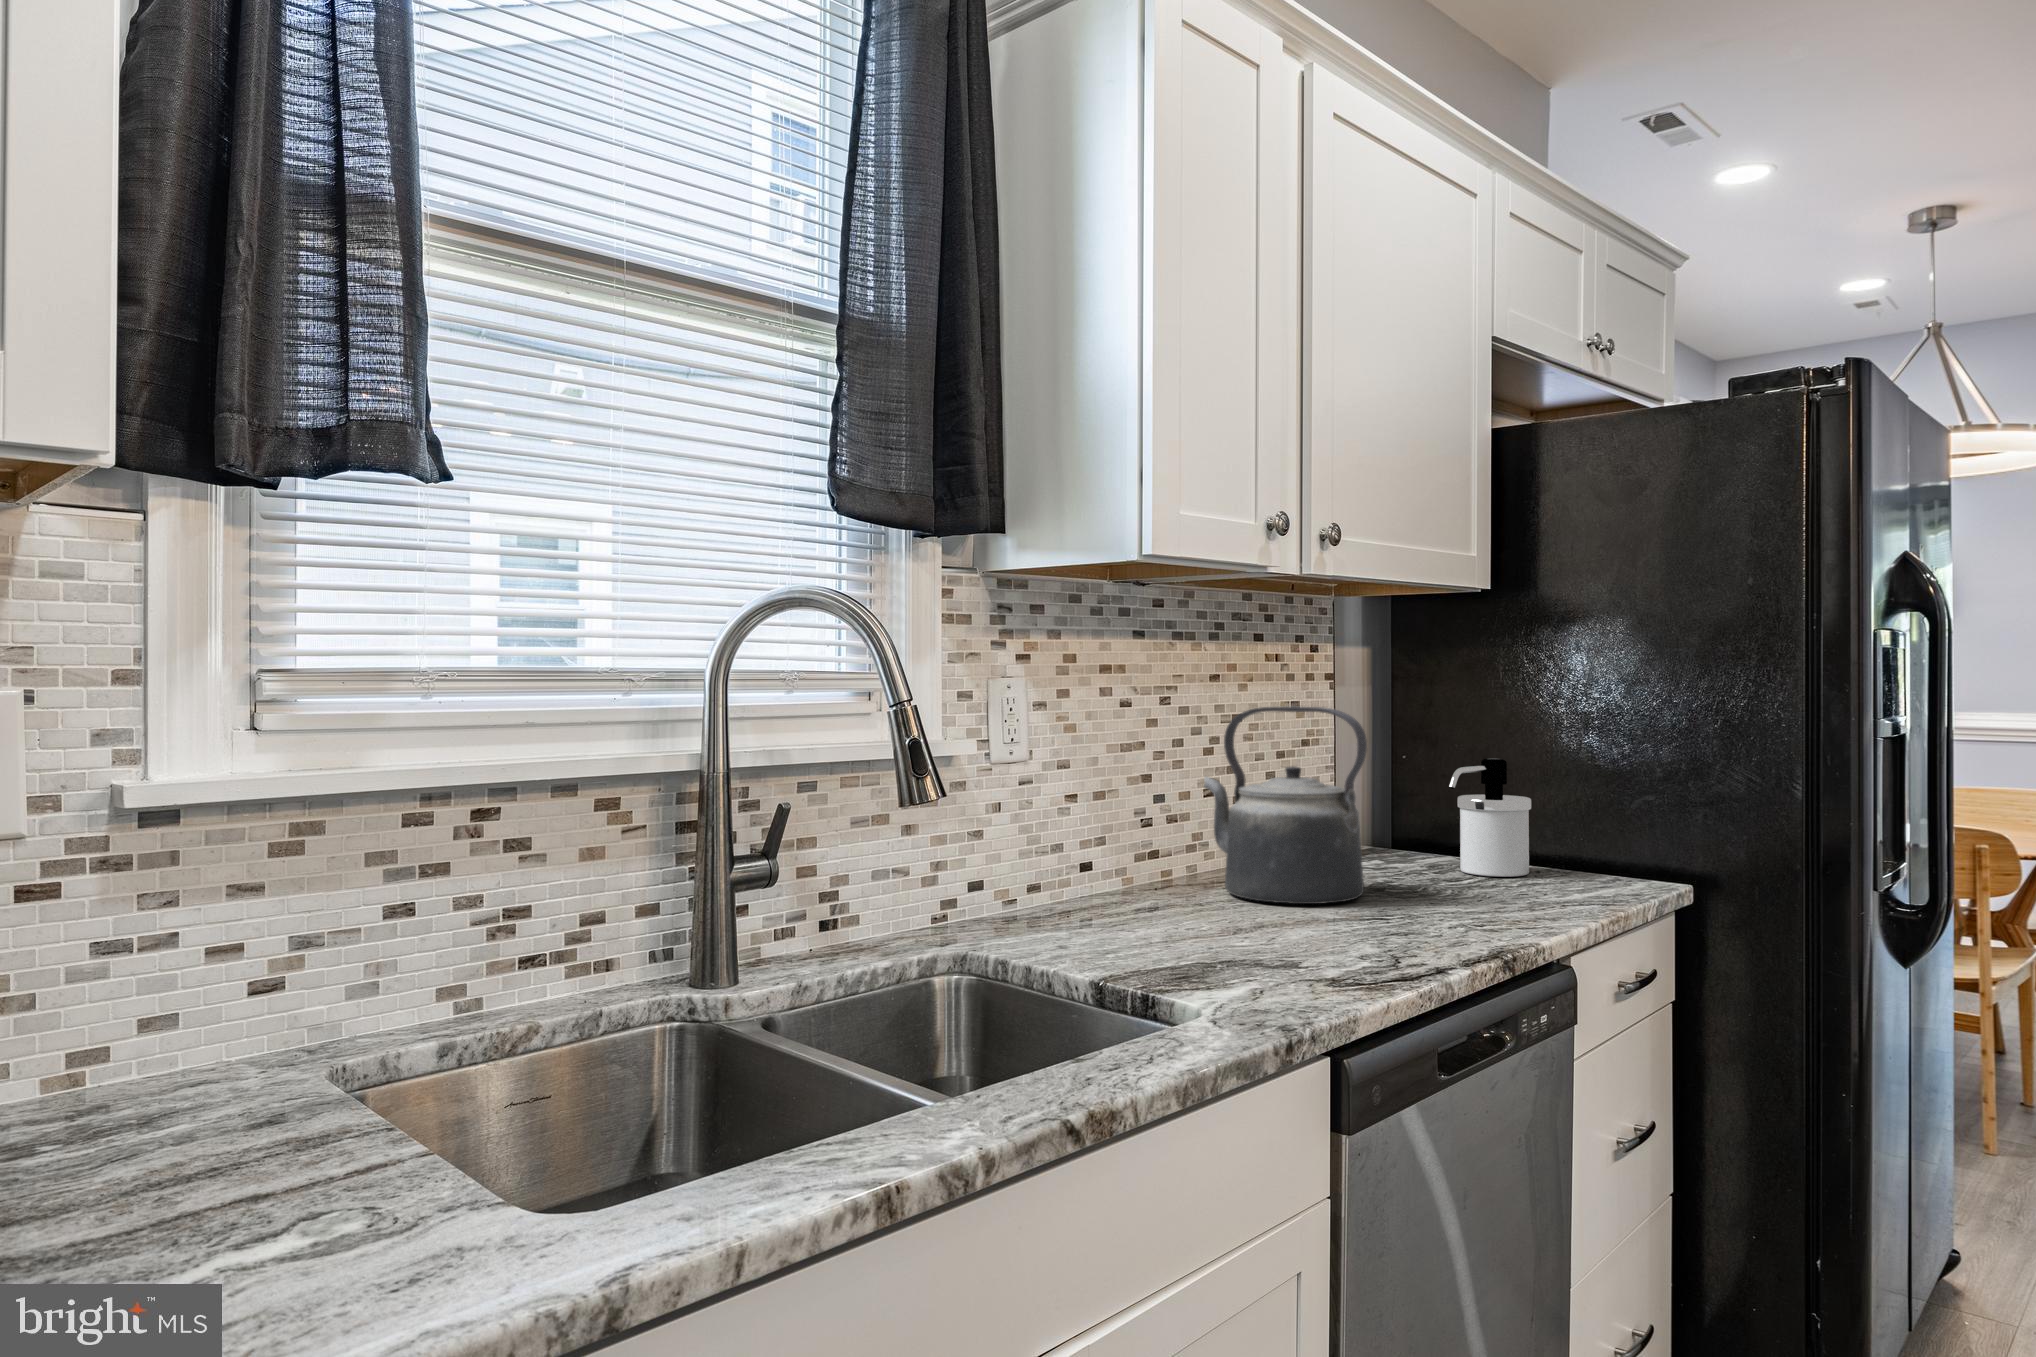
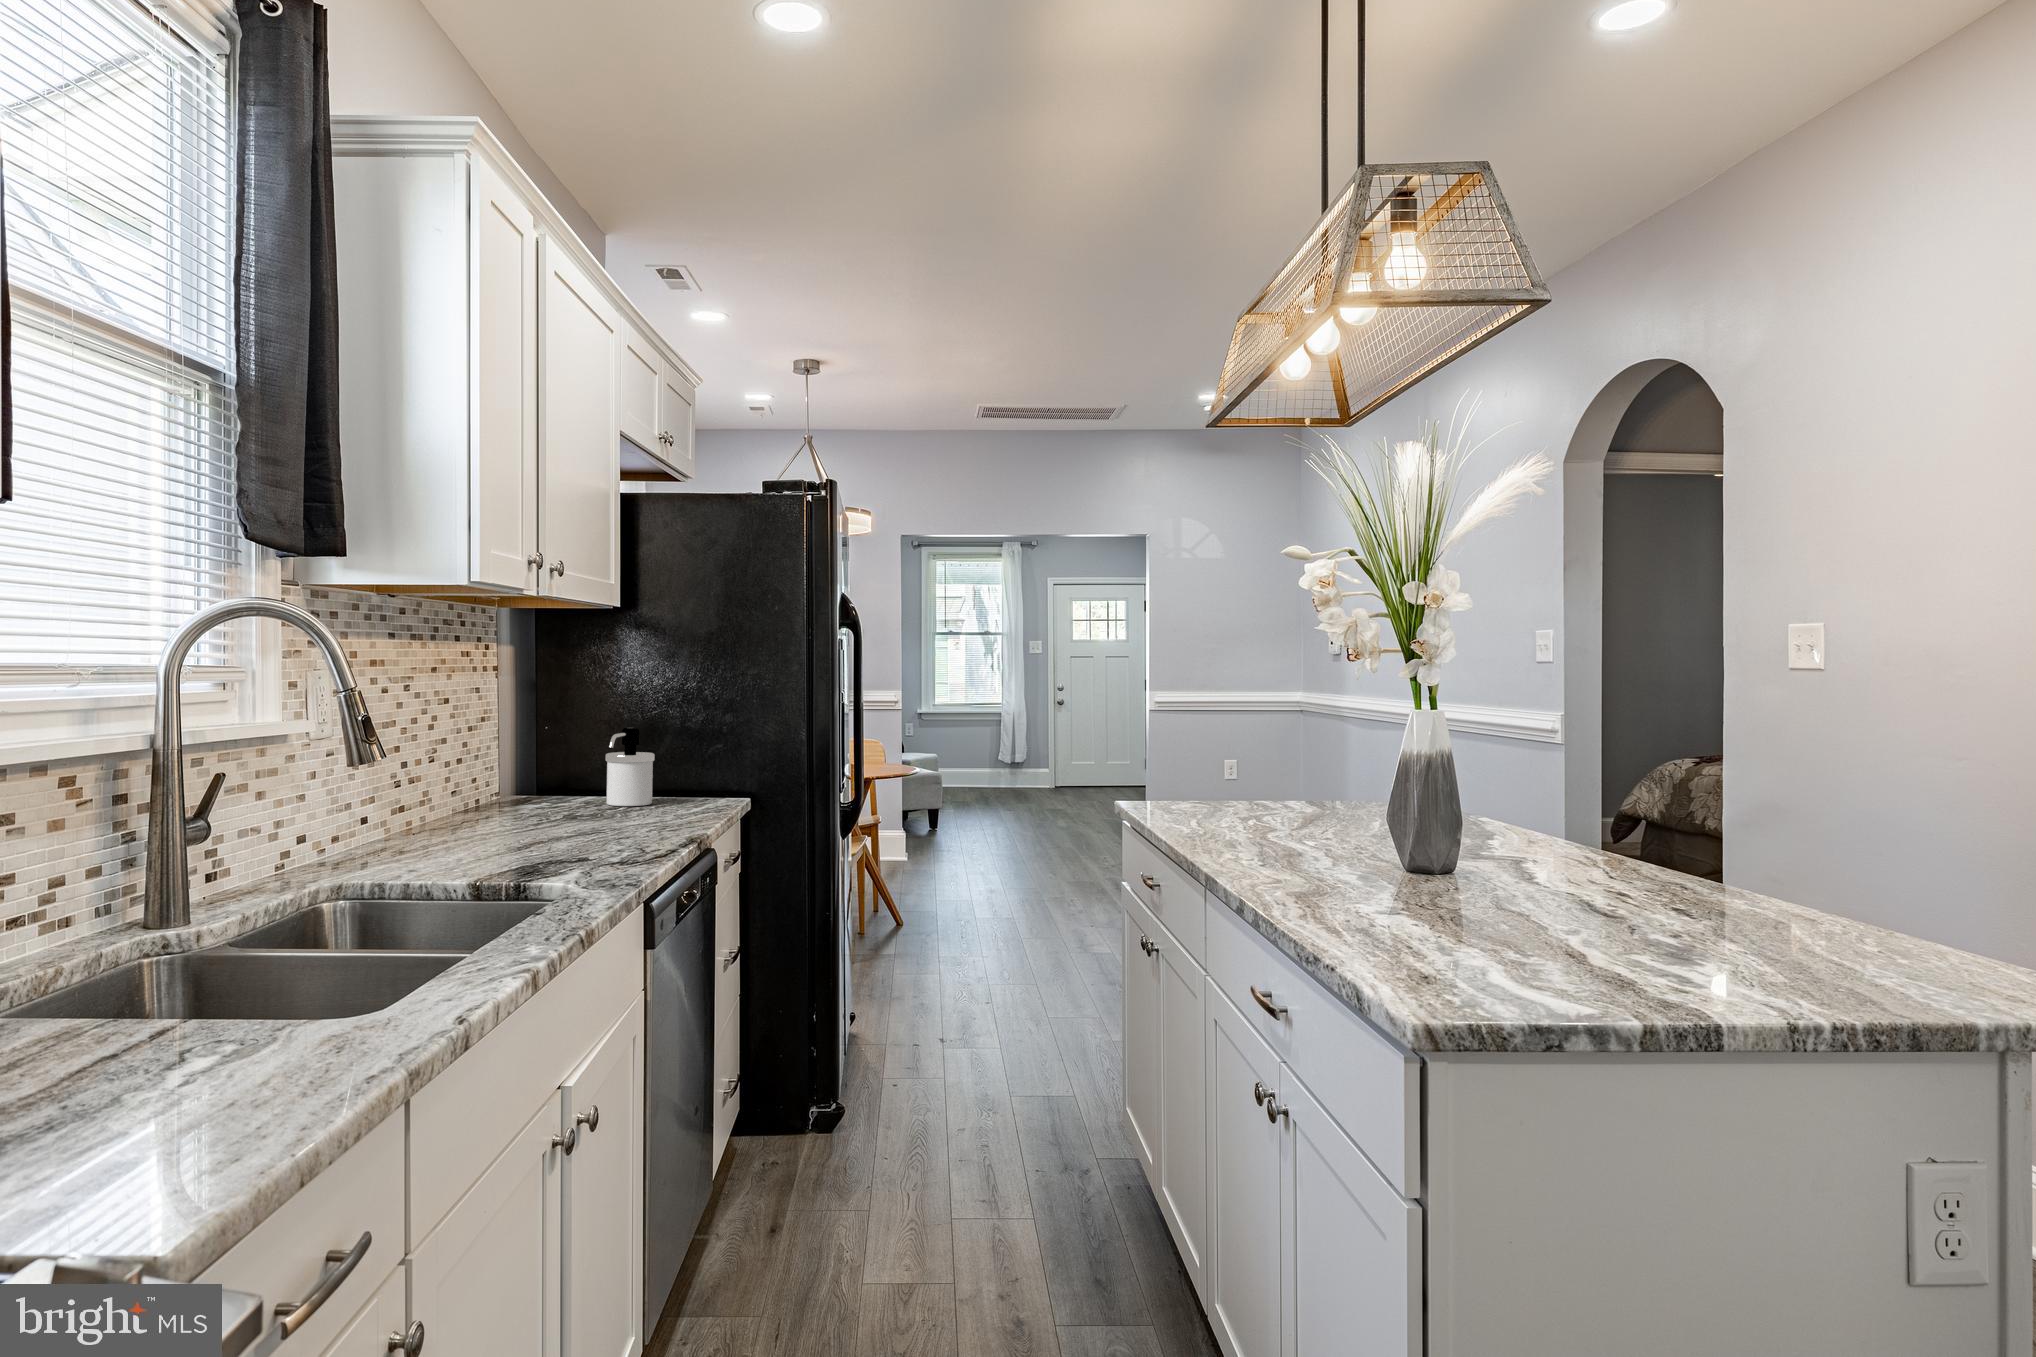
kettle: present [1204,707,1367,904] -> none [441,695,577,833]

